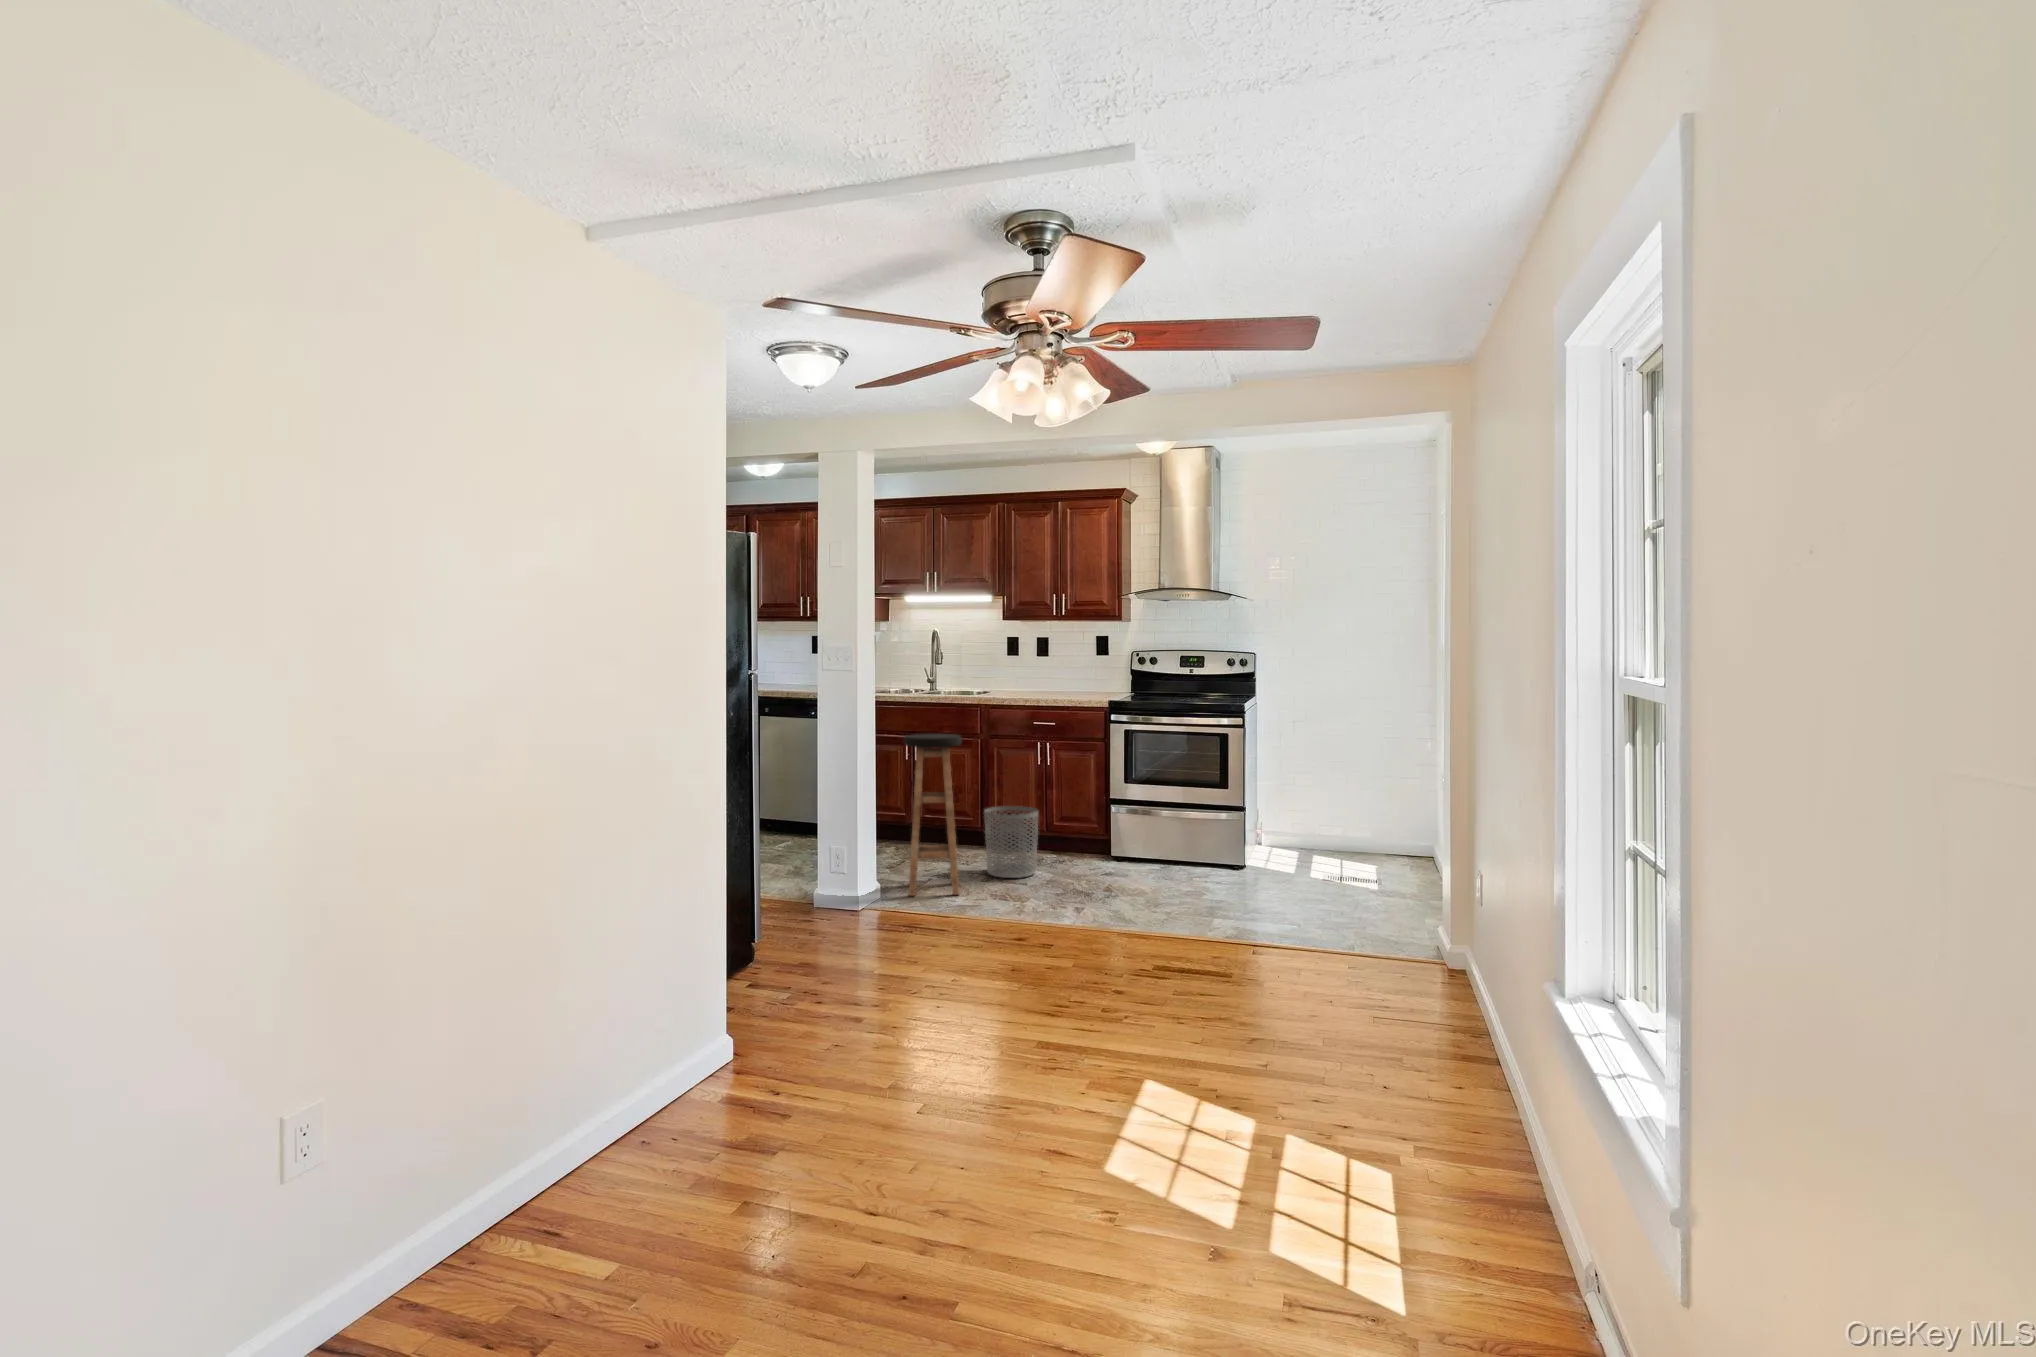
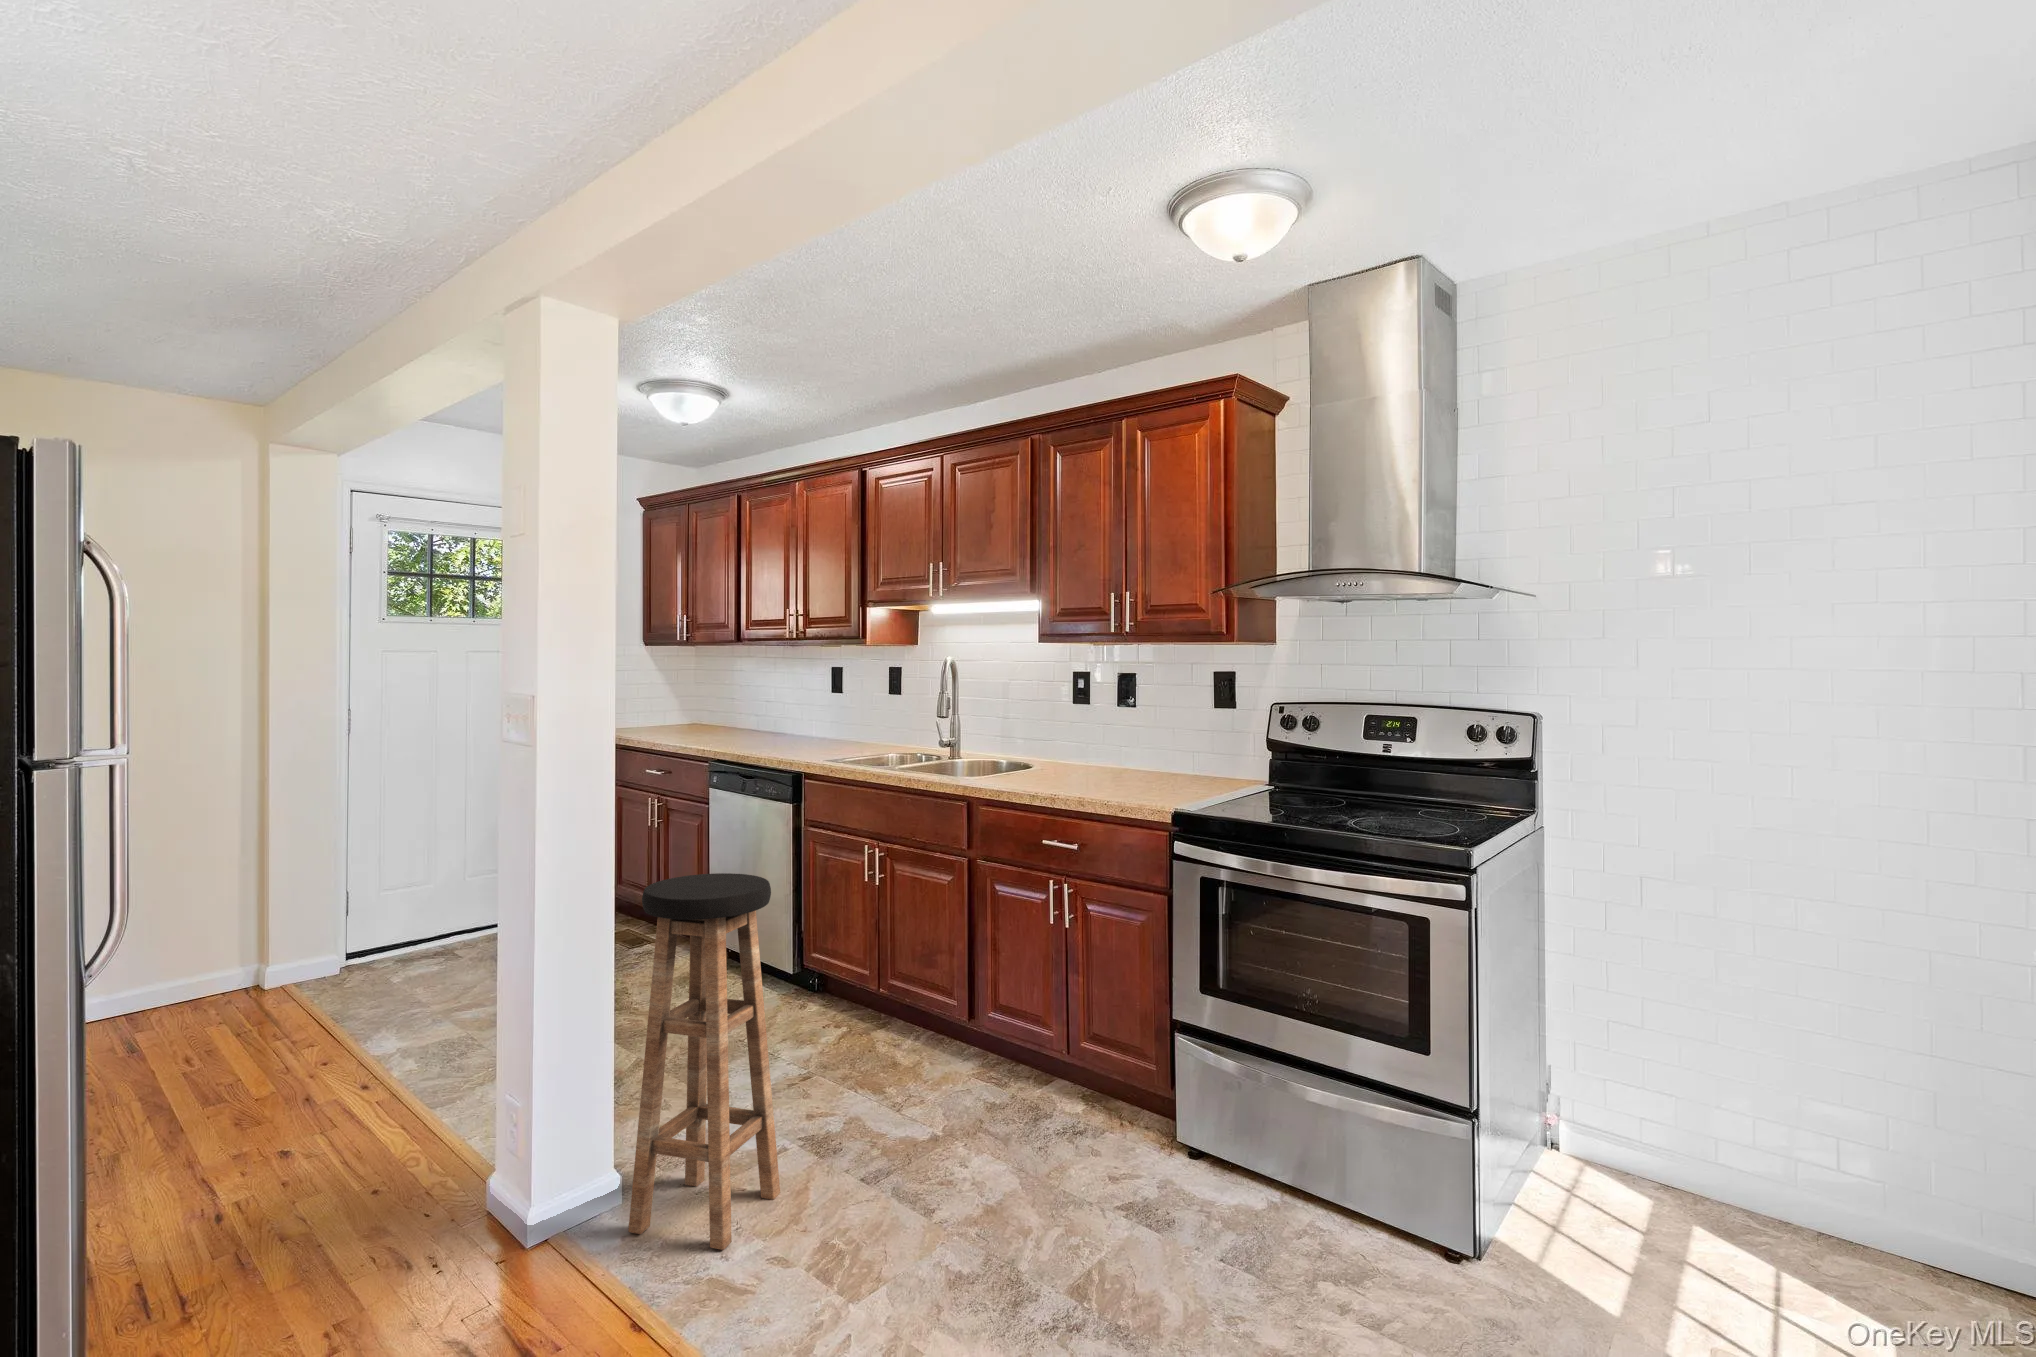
waste bin: present [984,806,1038,878] -> none [862,1020,977,1198]

